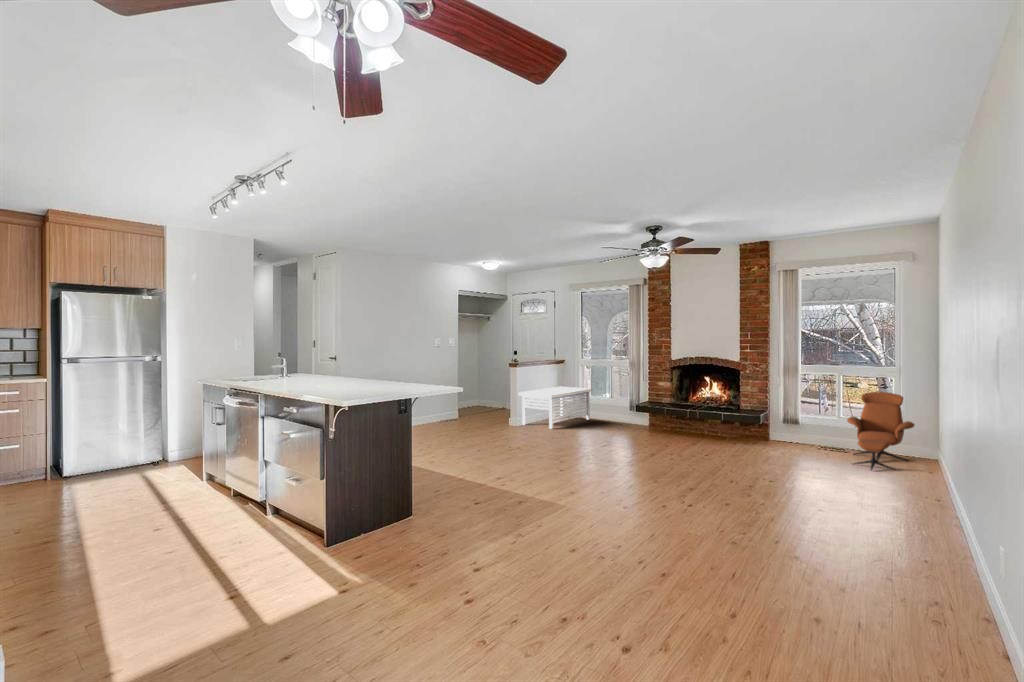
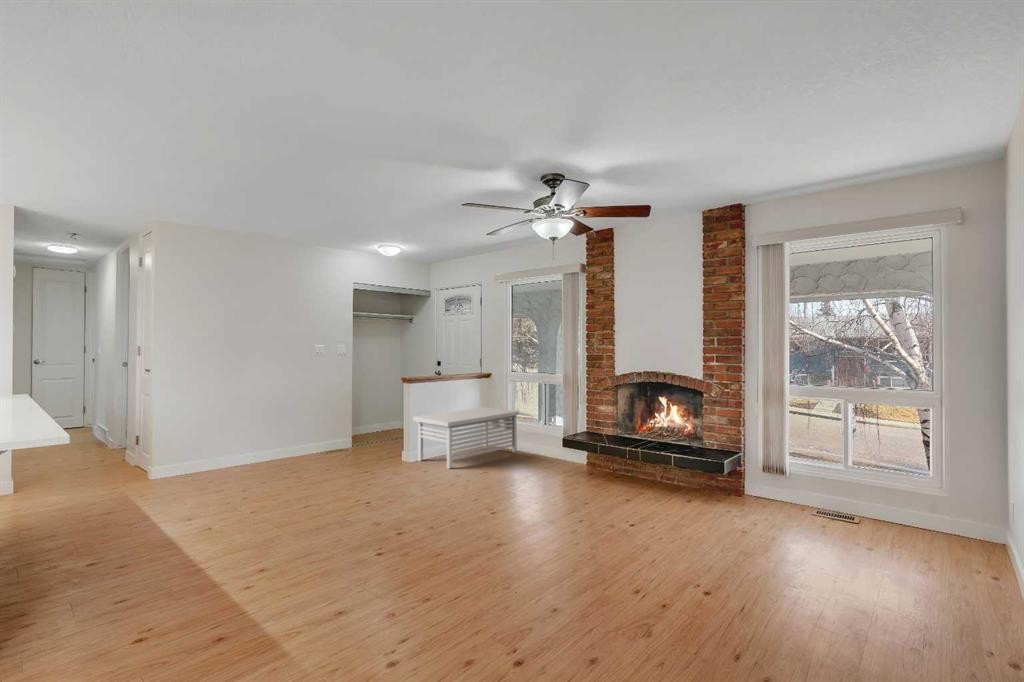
lounge chair: present [847,392,914,470] -> none [859,431,973,575]

